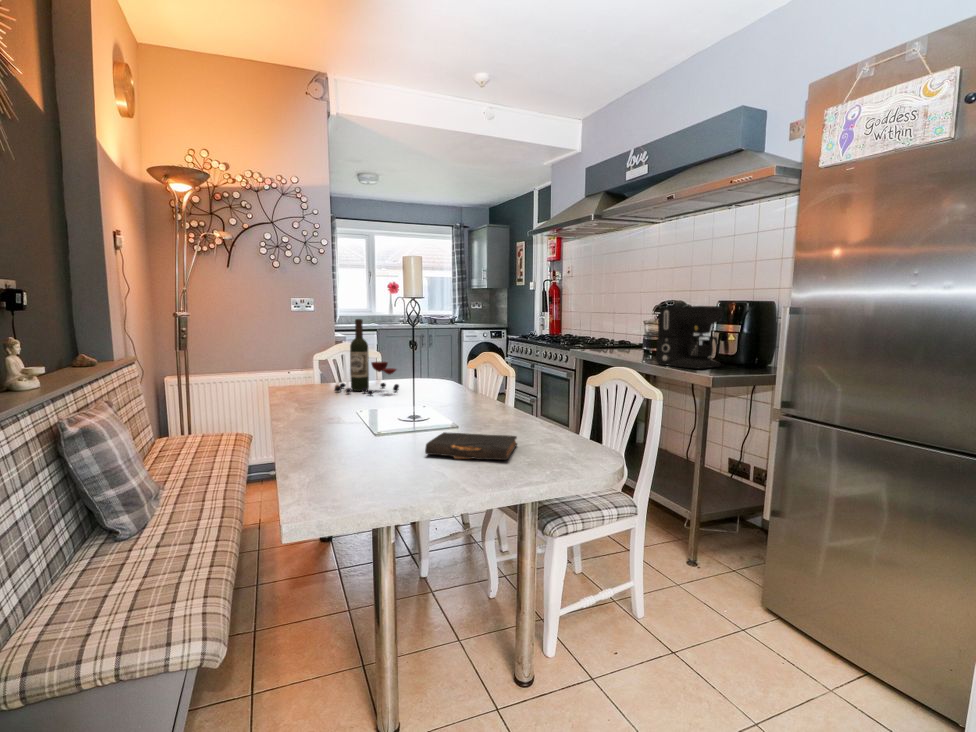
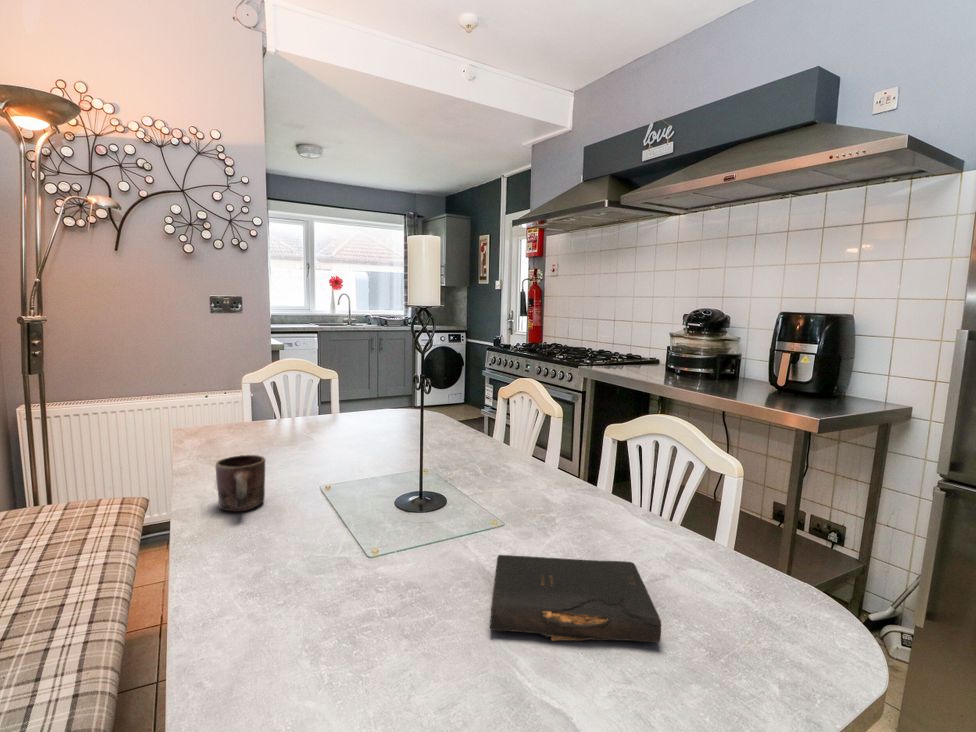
coffee maker: present [656,306,724,369] -> none [705,320,793,401]
wine bottle: present [335,319,399,395] -> none [276,331,375,445]
mug: none [296,389,324,419] -> present [216,455,265,511]

